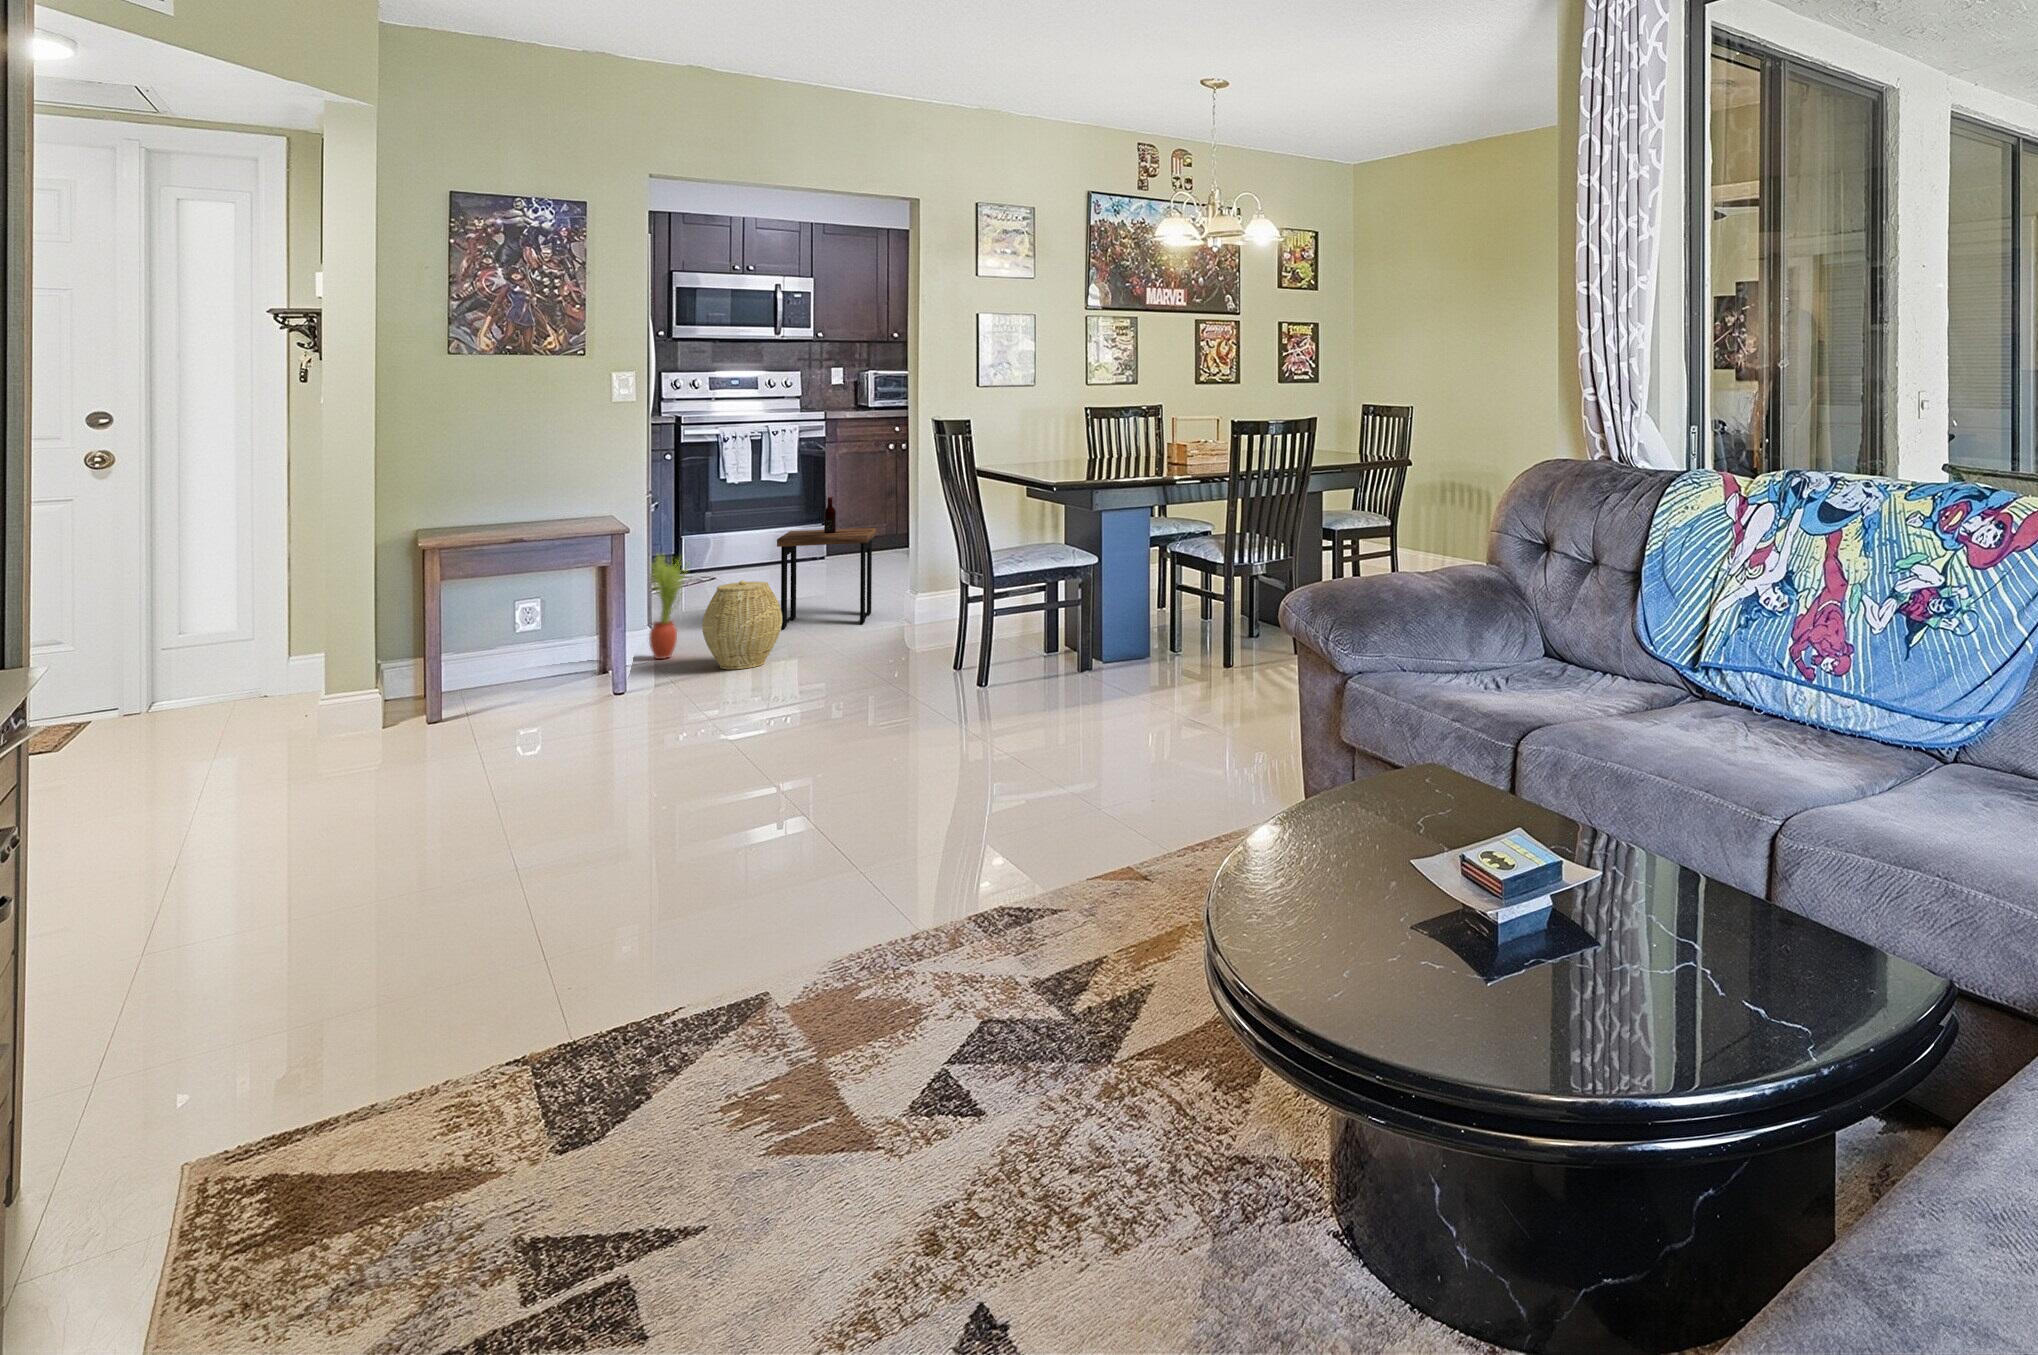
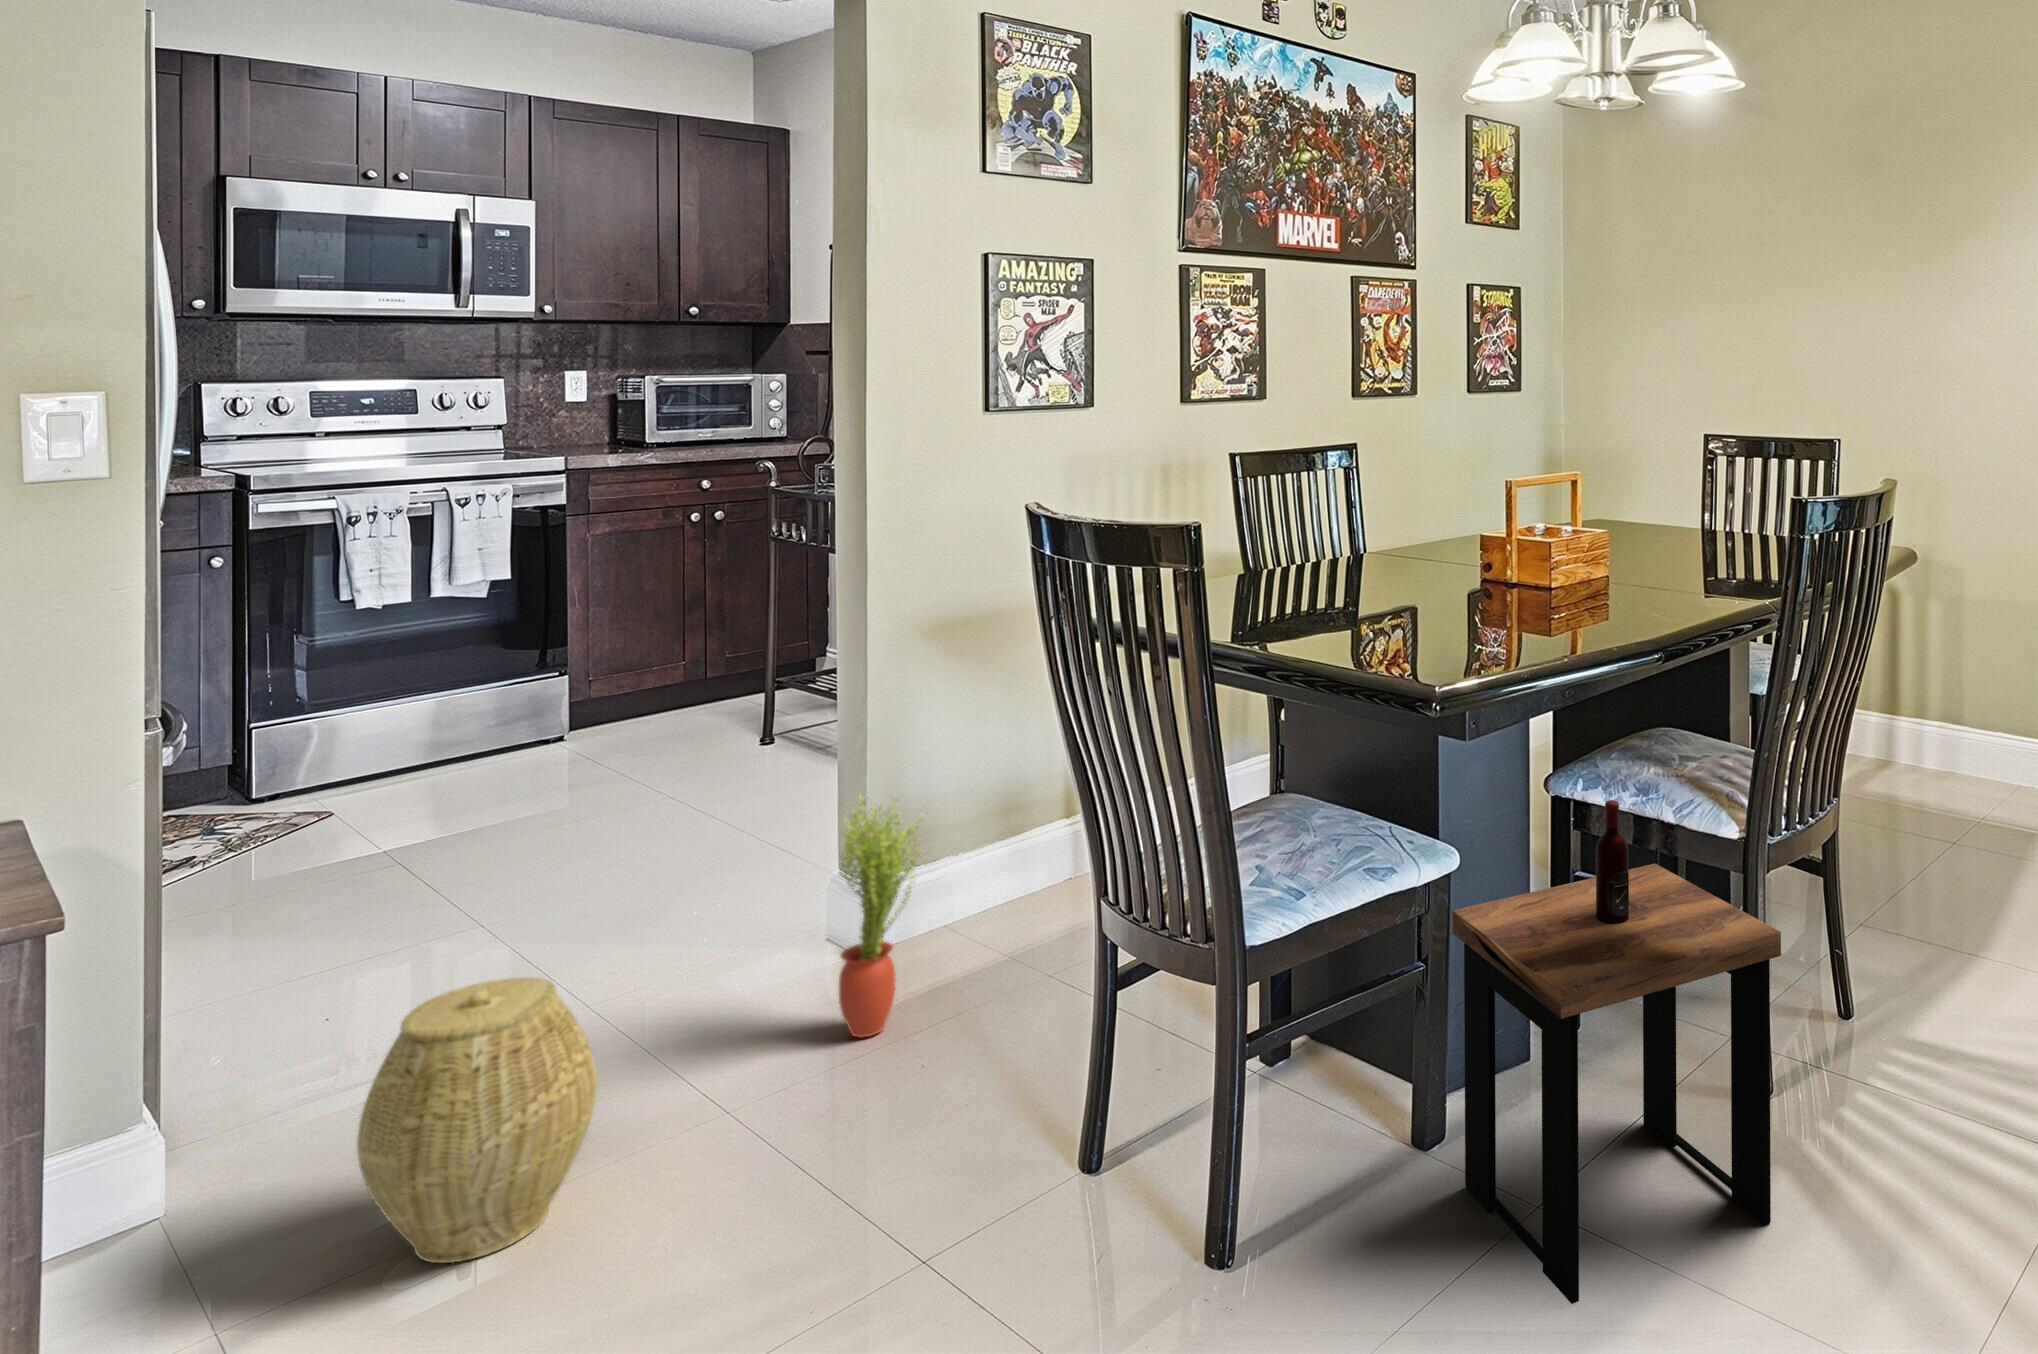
side table: present [777,497,876,629] -> present [1452,800,1781,1304]
potted plant: present [649,556,686,659] -> present [839,798,921,1038]

